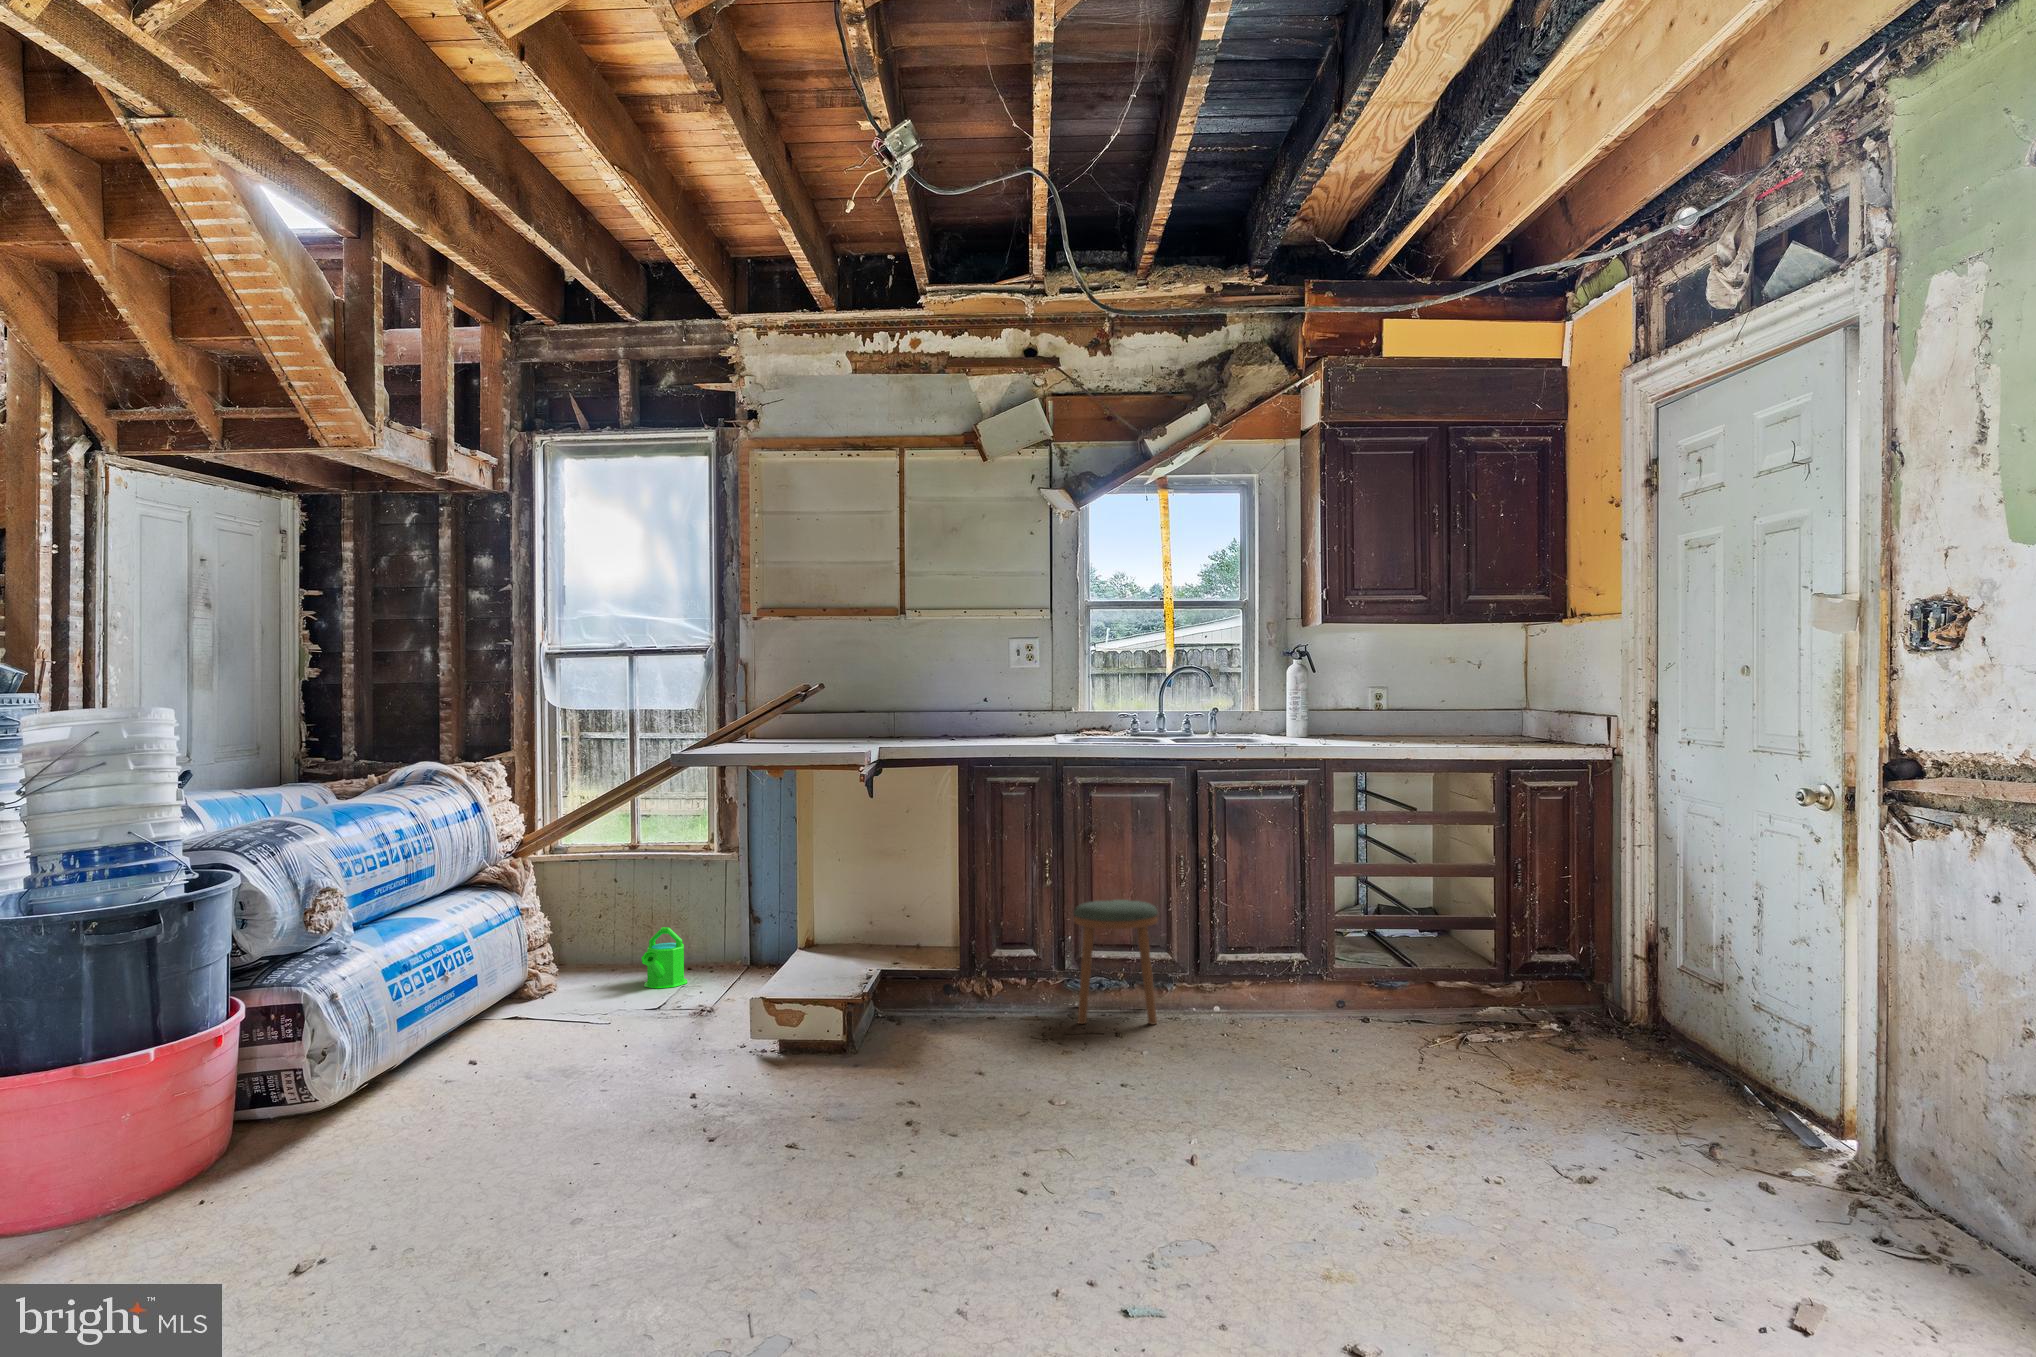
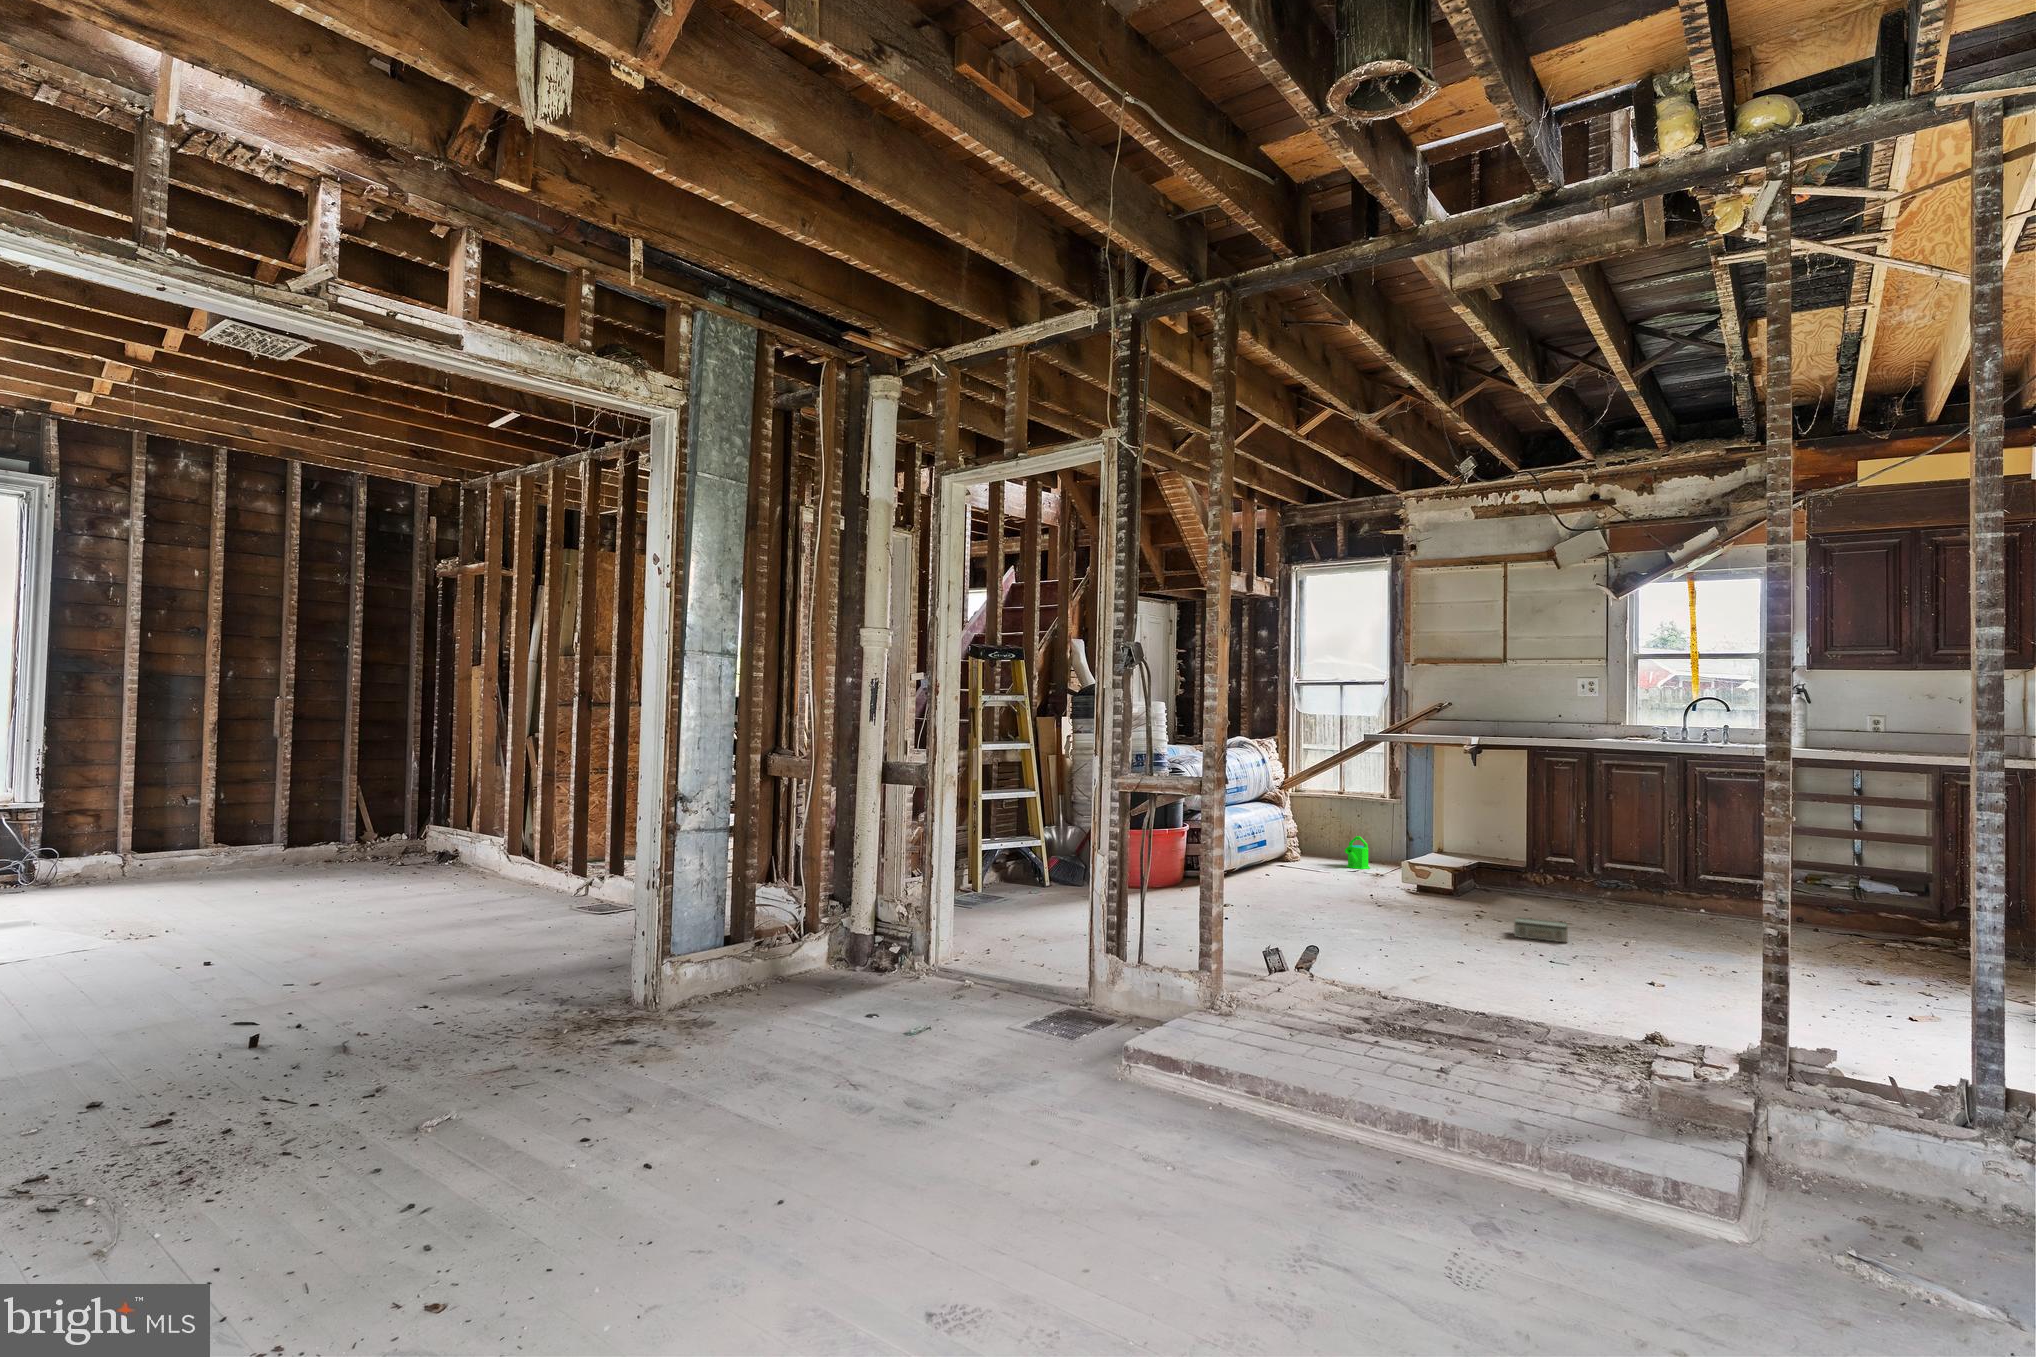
stool: present [1074,900,1158,1024] -> none [1603,839,1666,917]
toolbox: none [986,1100,1089,1157] -> present [1514,918,1568,942]

